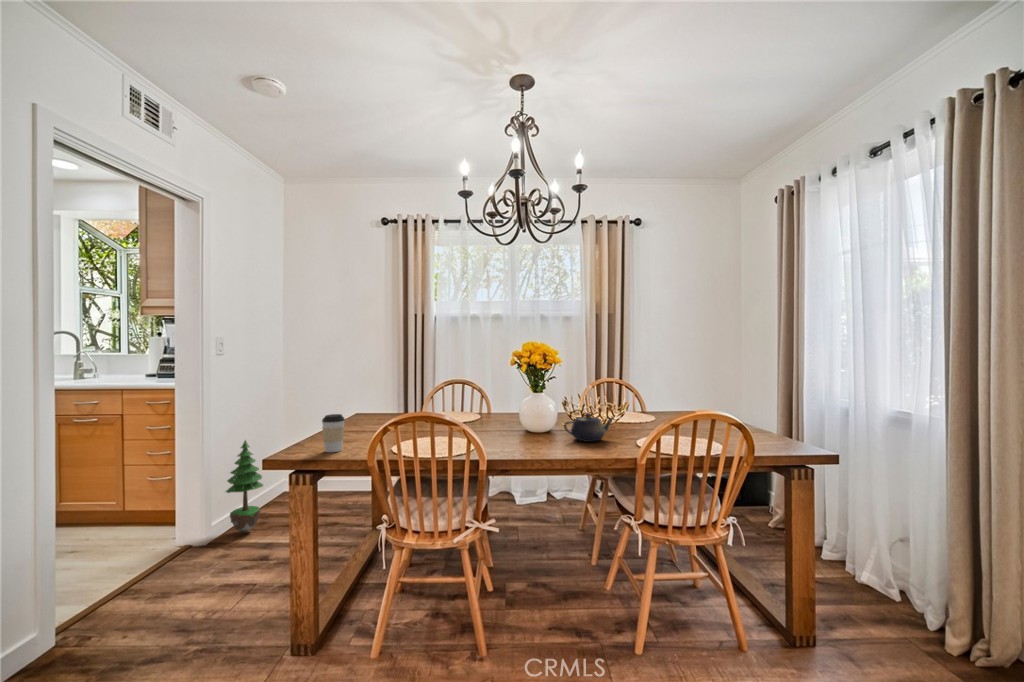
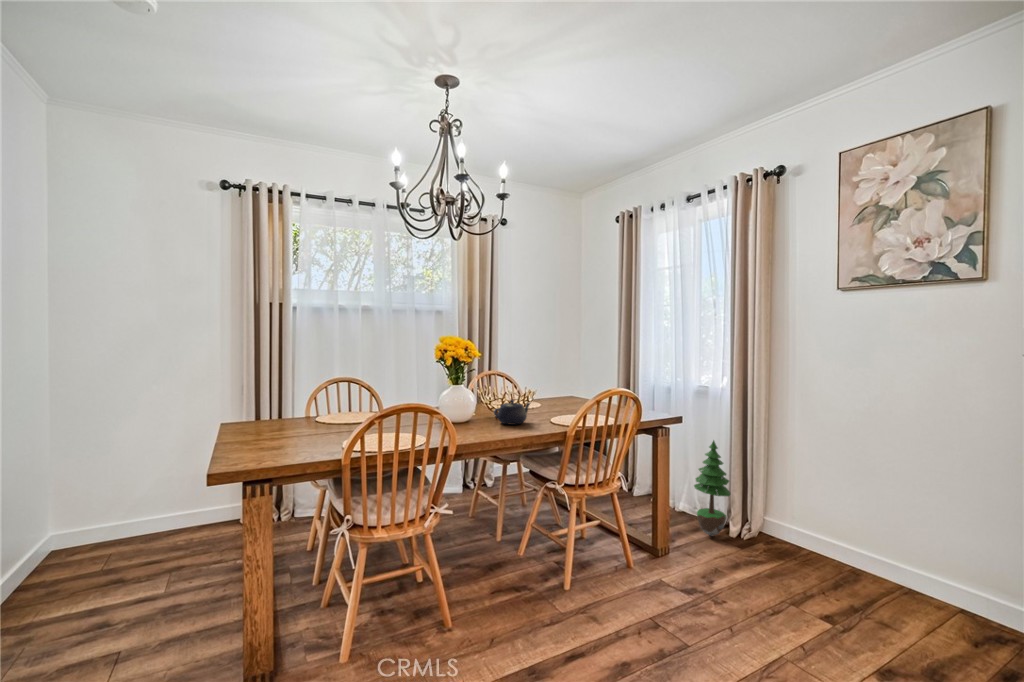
coffee cup: present [322,414,345,452] -> none [269,416,295,458]
potted tree: present [226,440,263,533] -> present [694,440,730,536]

